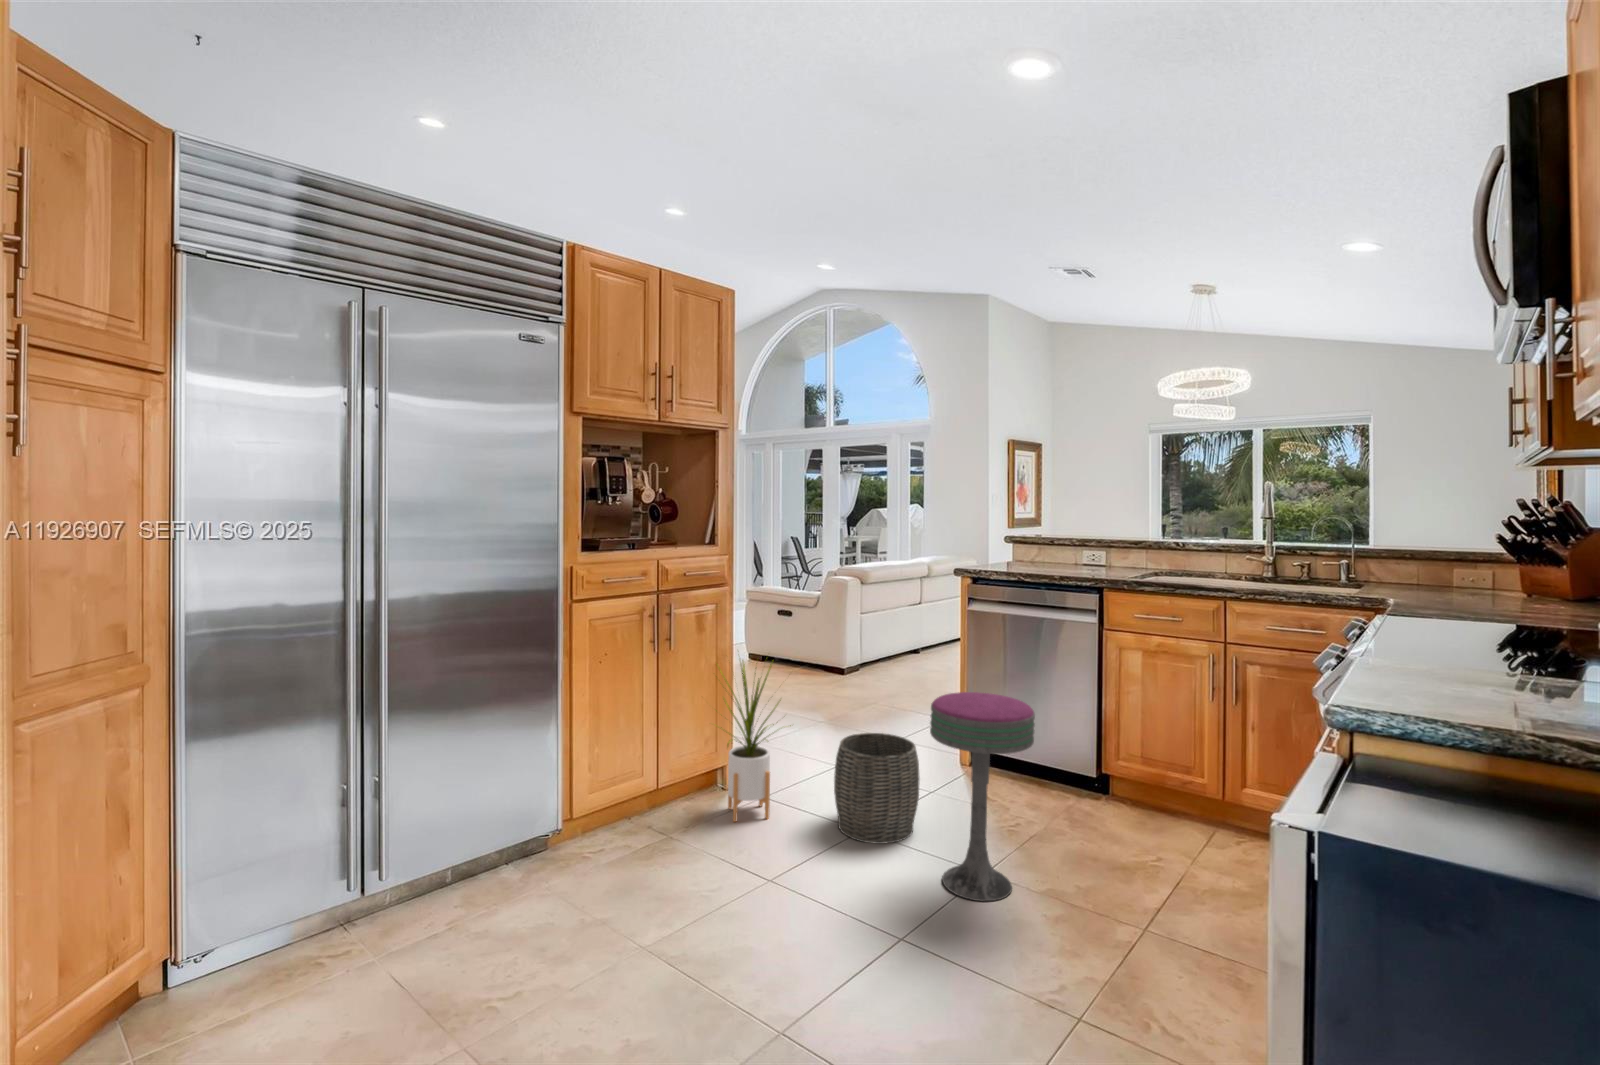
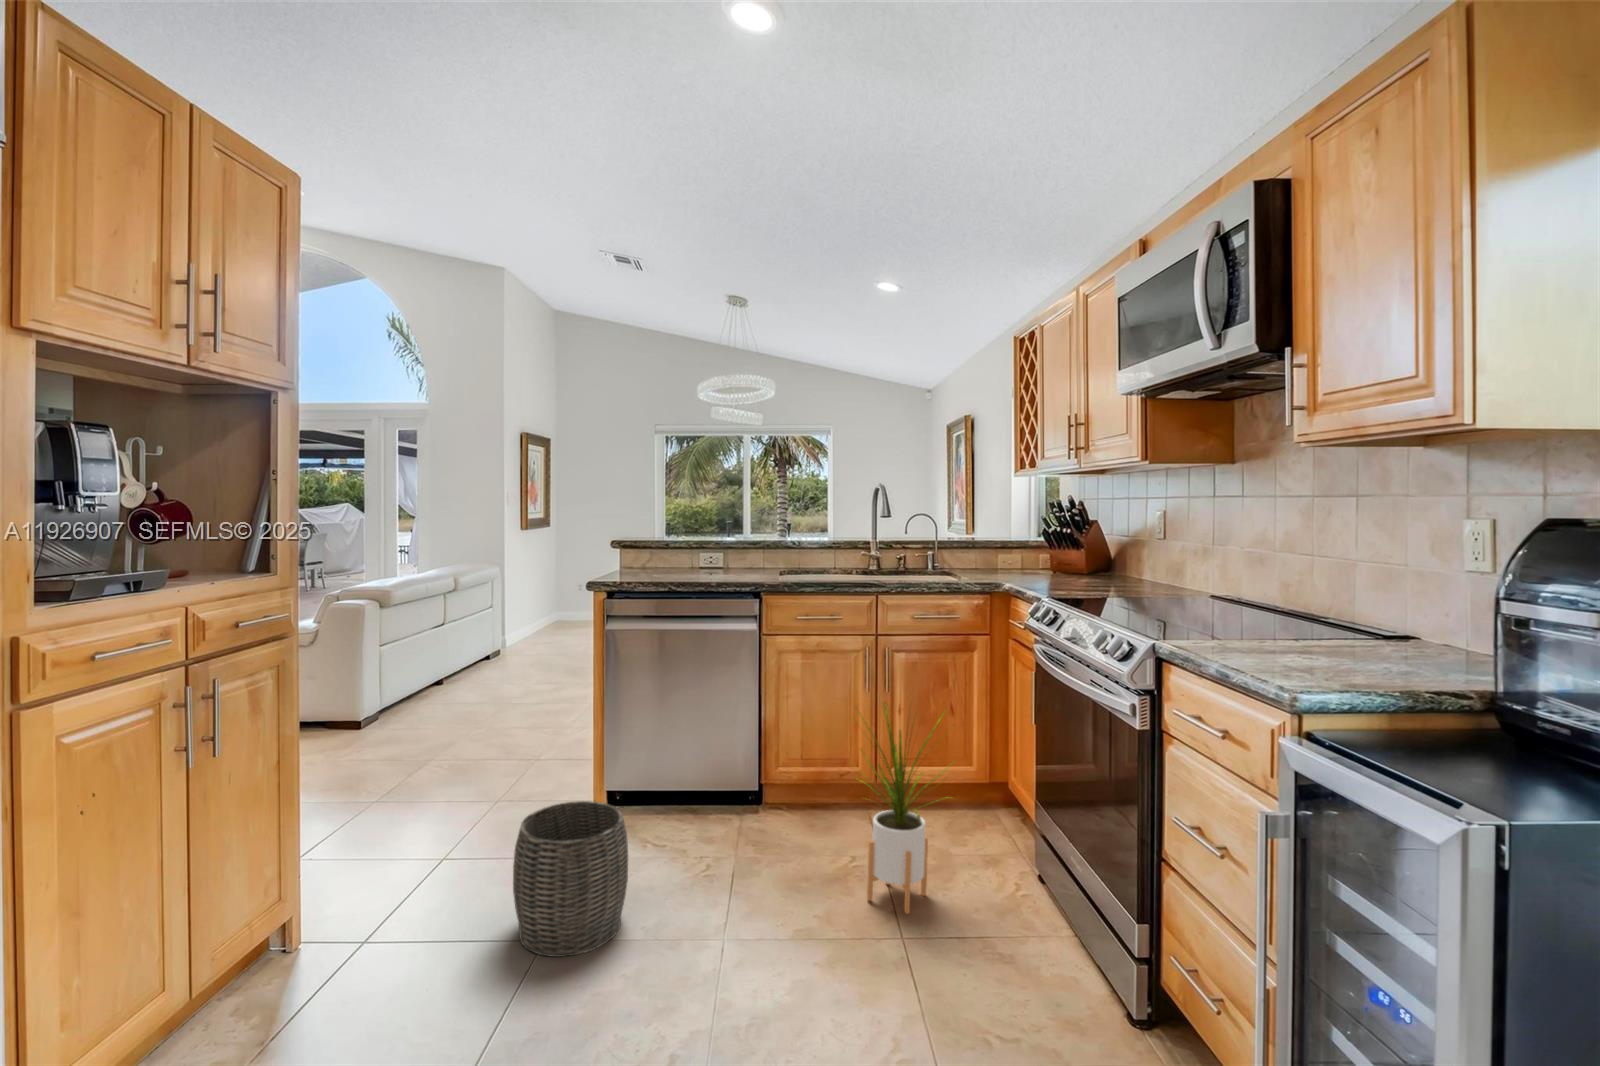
house plant: present [717,660,791,822] -> present [862,702,954,914]
bar stool: present [930,692,1035,901] -> none [686,727,805,978]

